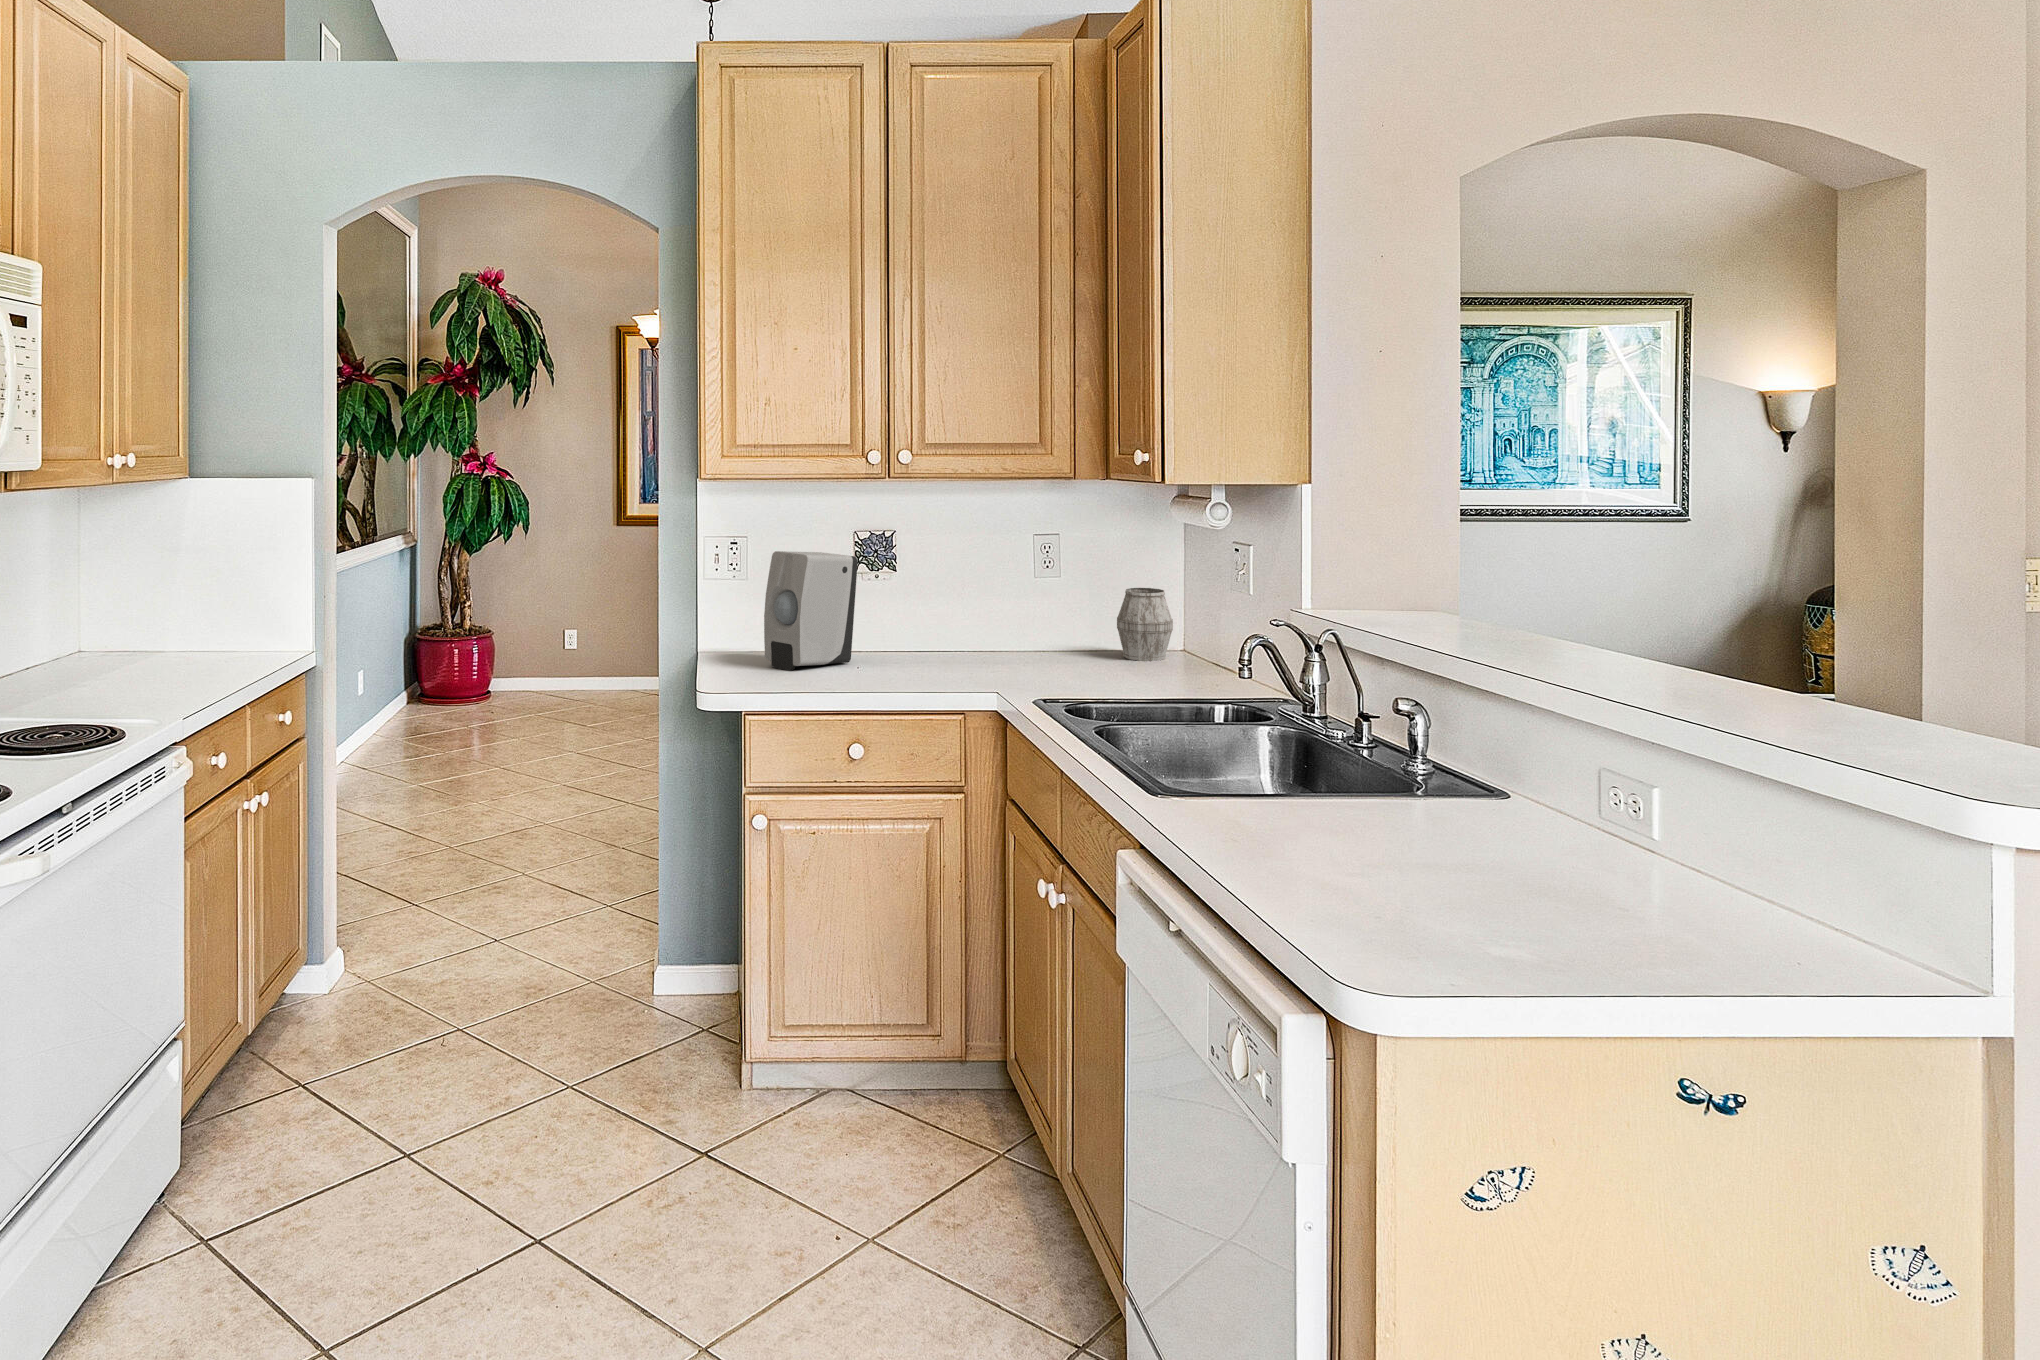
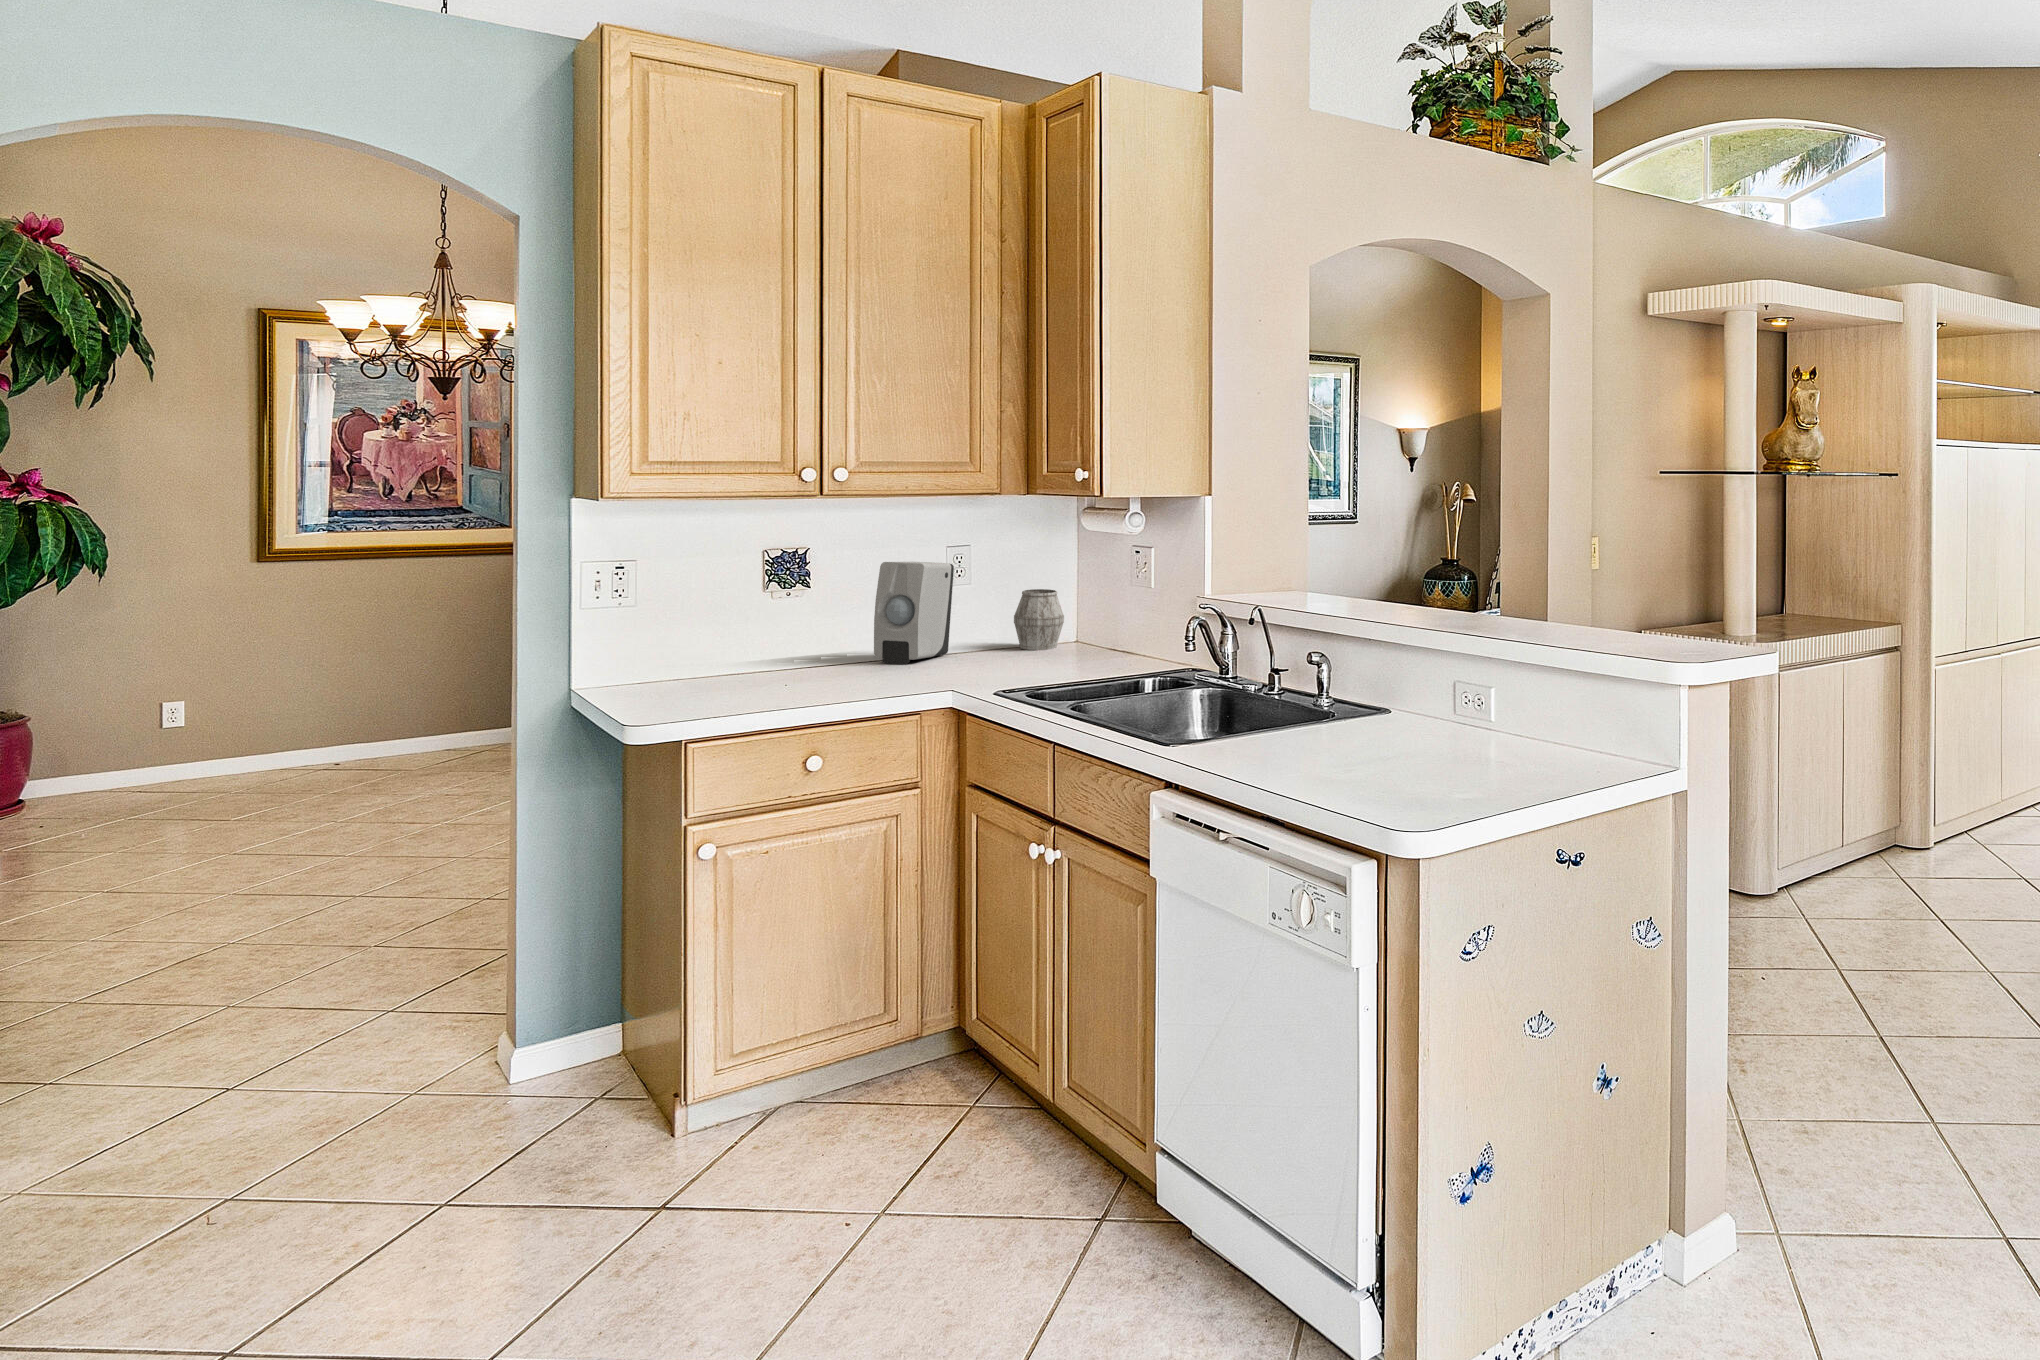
soap dispenser: present [764,551,858,671] -> present [874,562,954,664]

